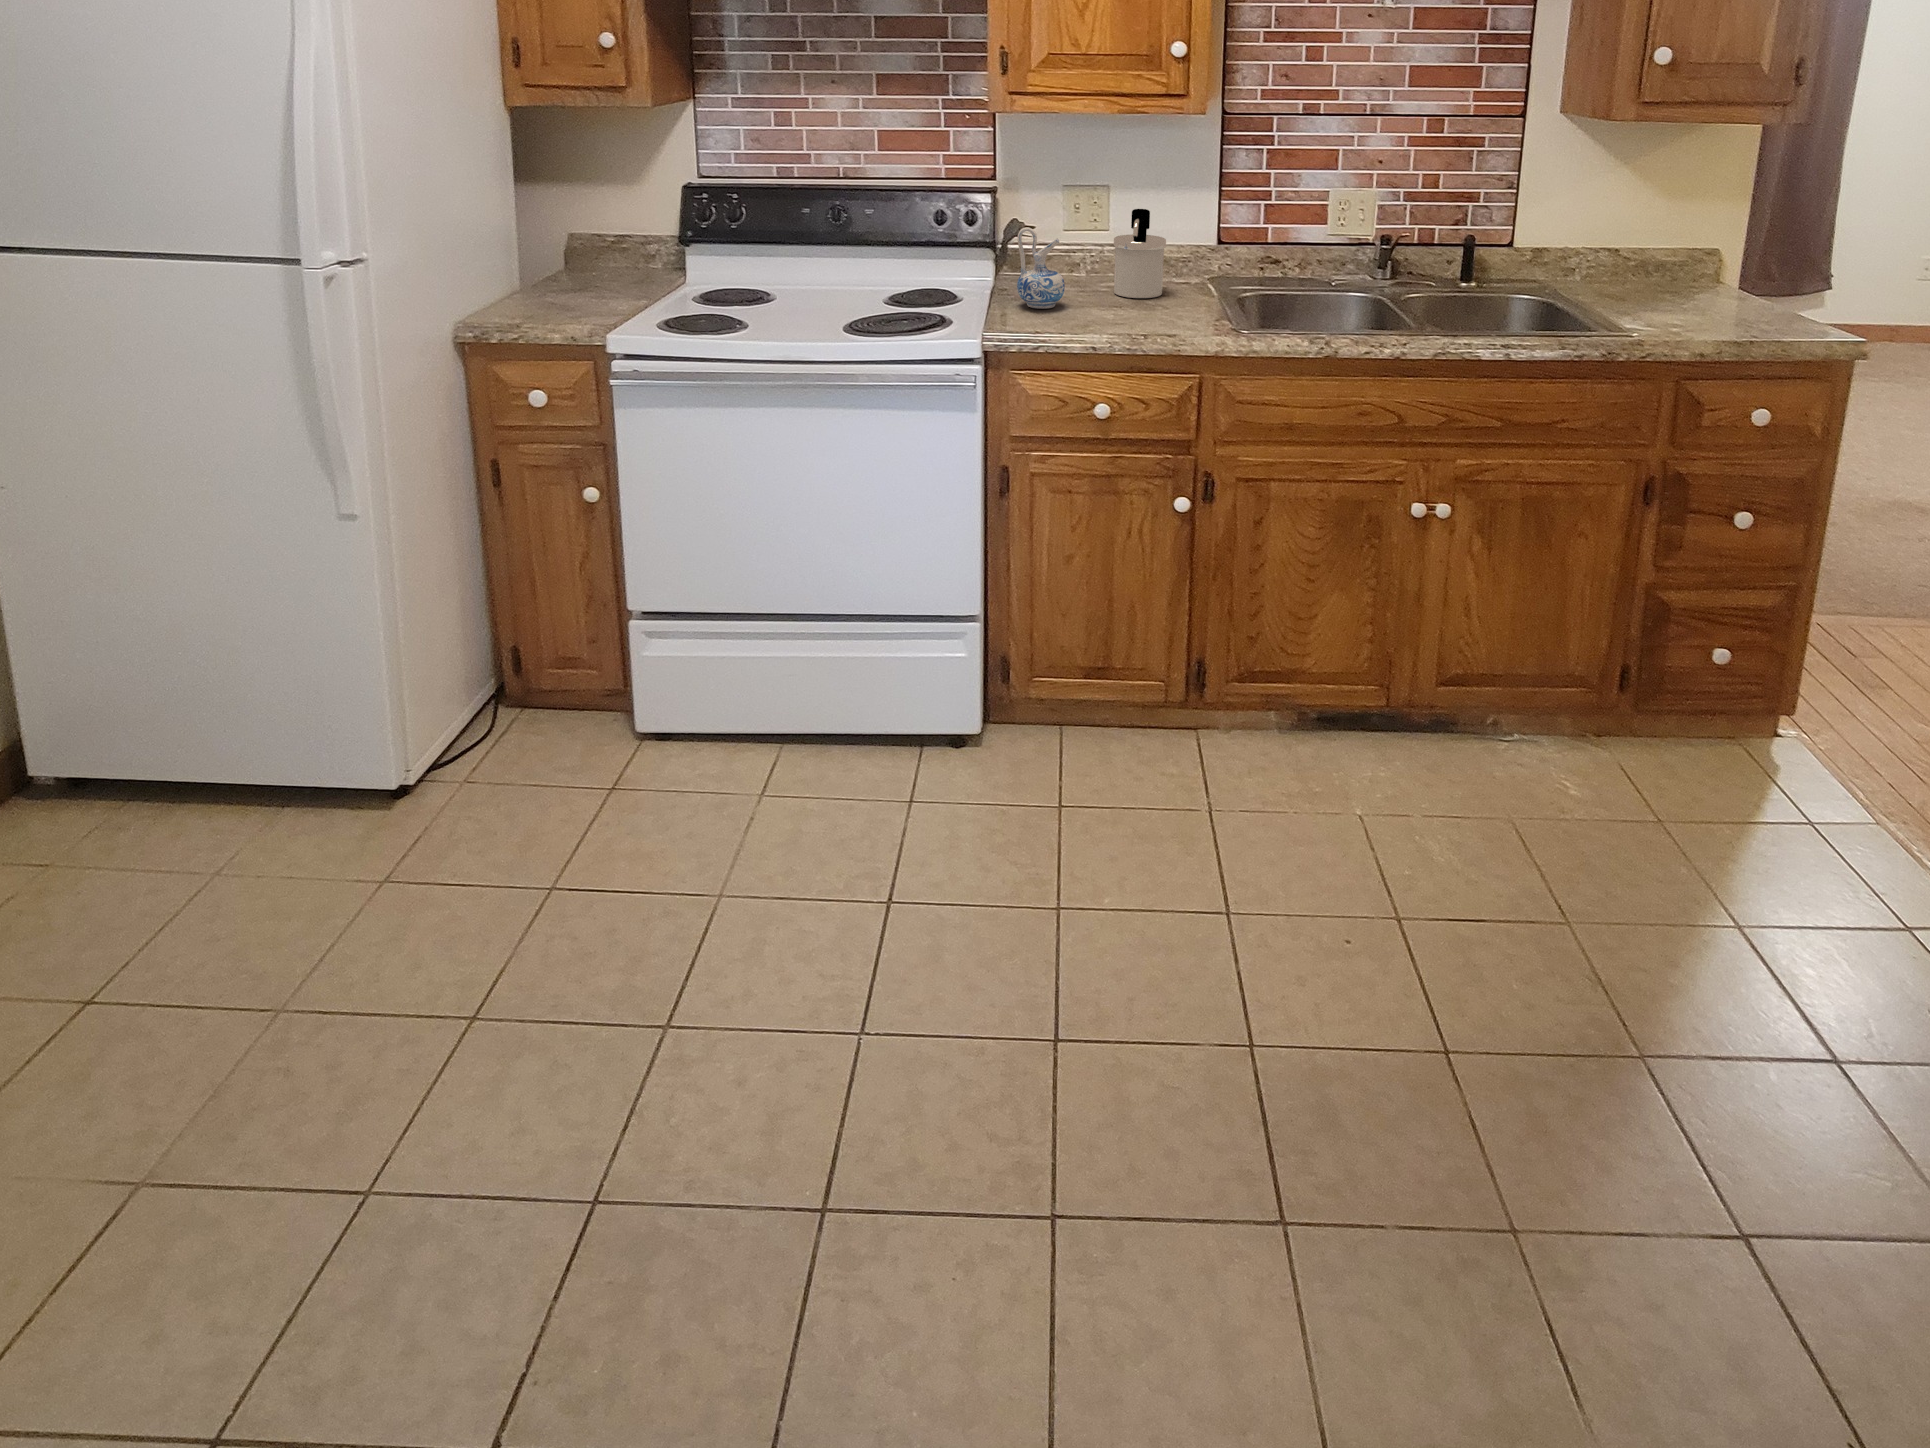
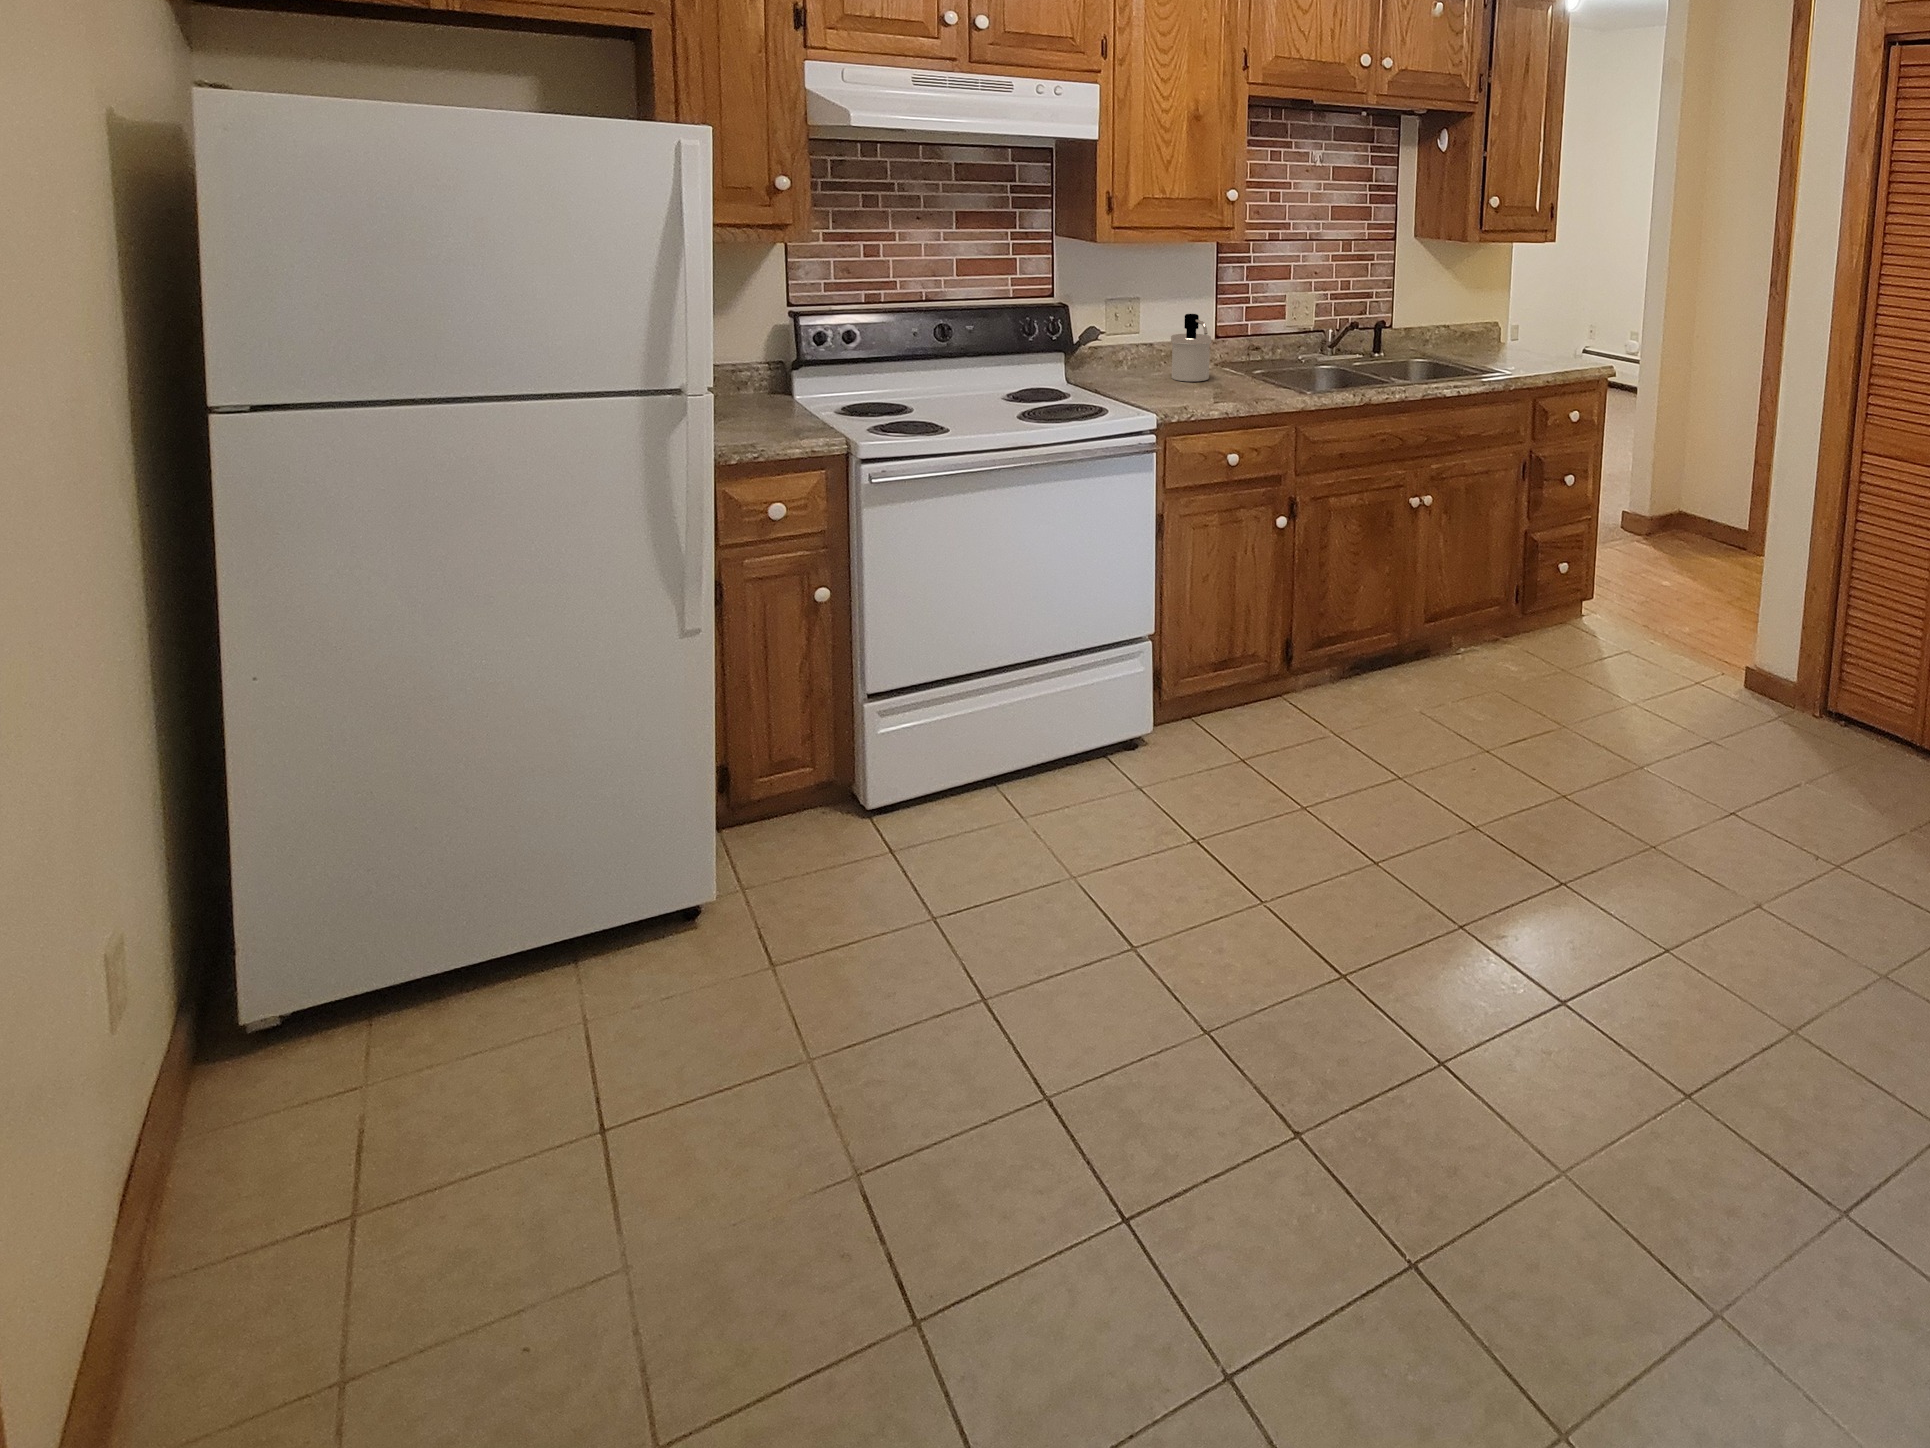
ceramic pitcher: present [1017,227,1065,308] -> none [1123,332,1161,394]

